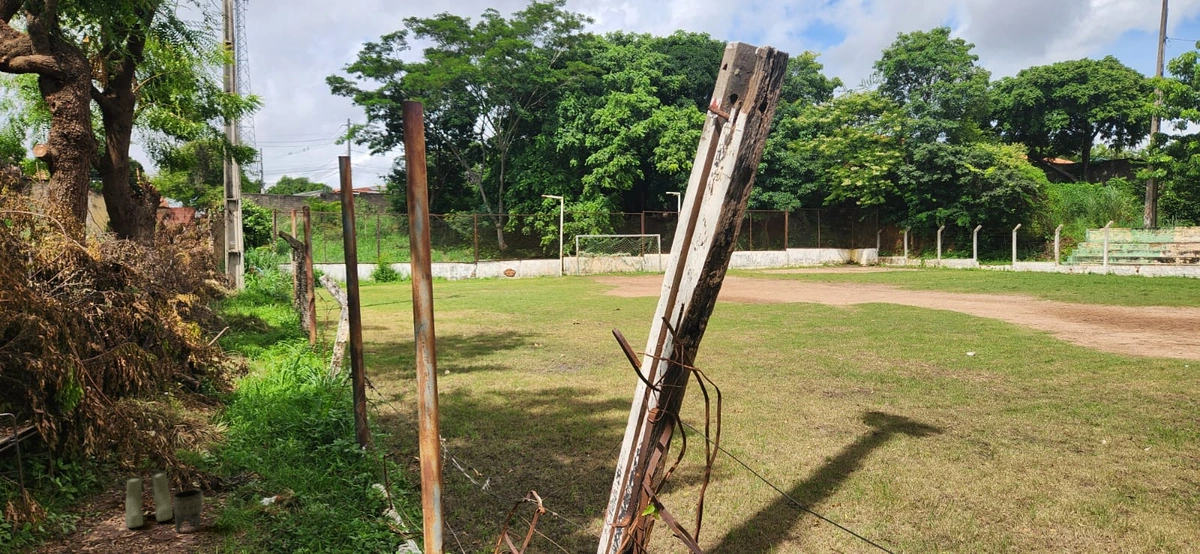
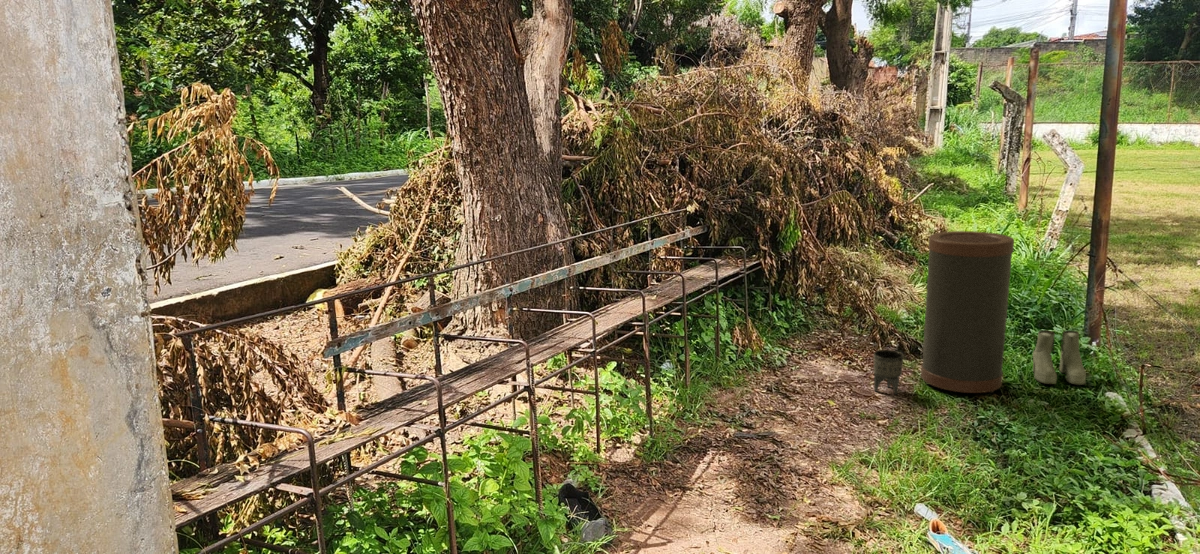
trash can: none [217,369,293,514] -> present [921,231,1014,393]
boots: present [125,471,173,528] -> present [1033,330,1086,385]

